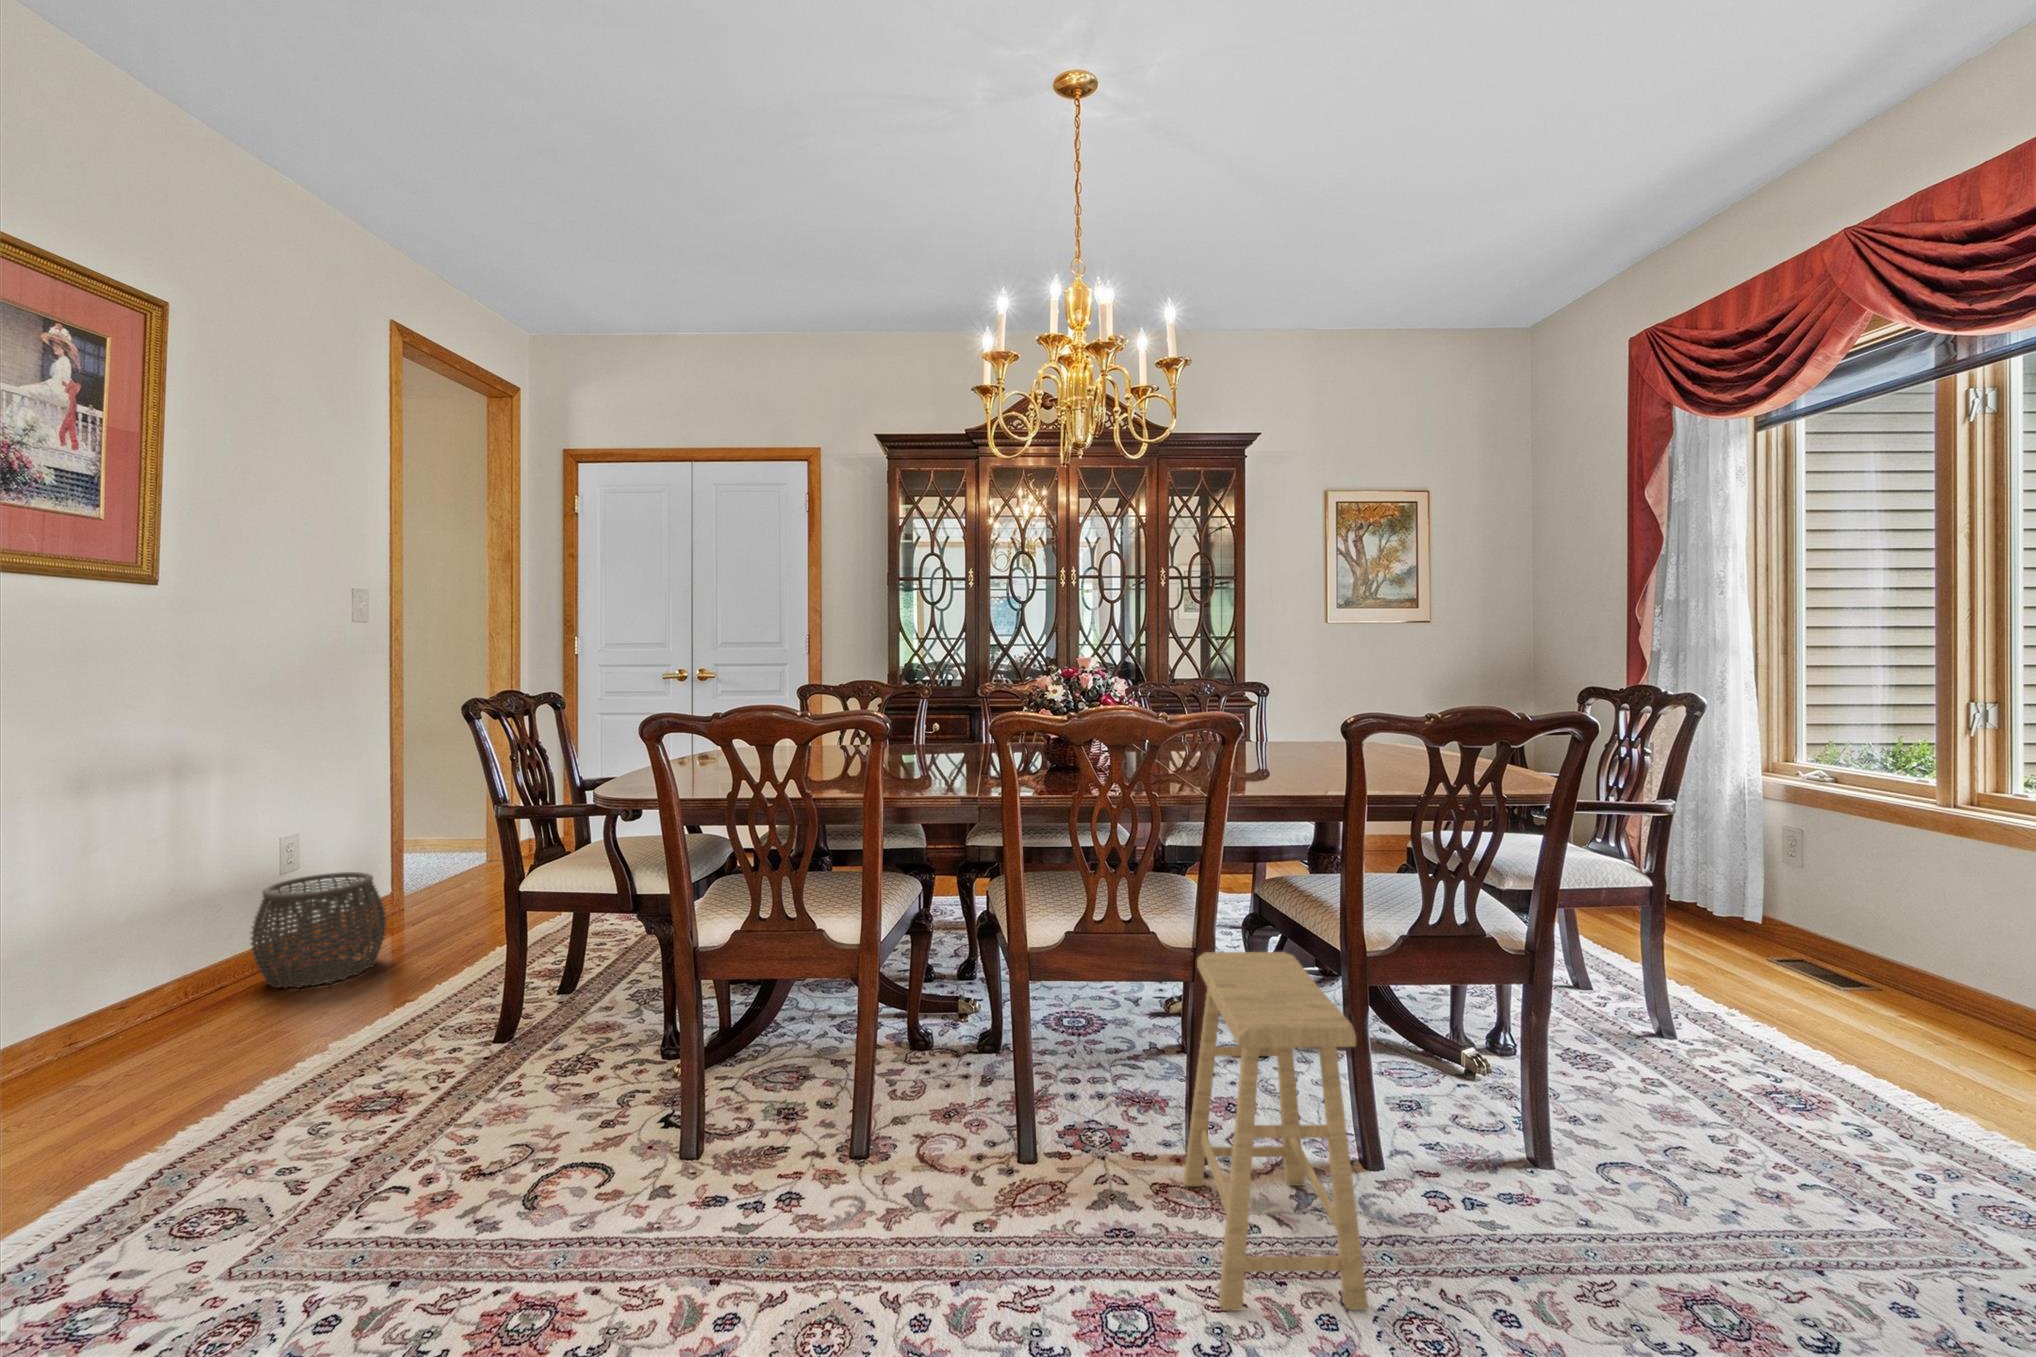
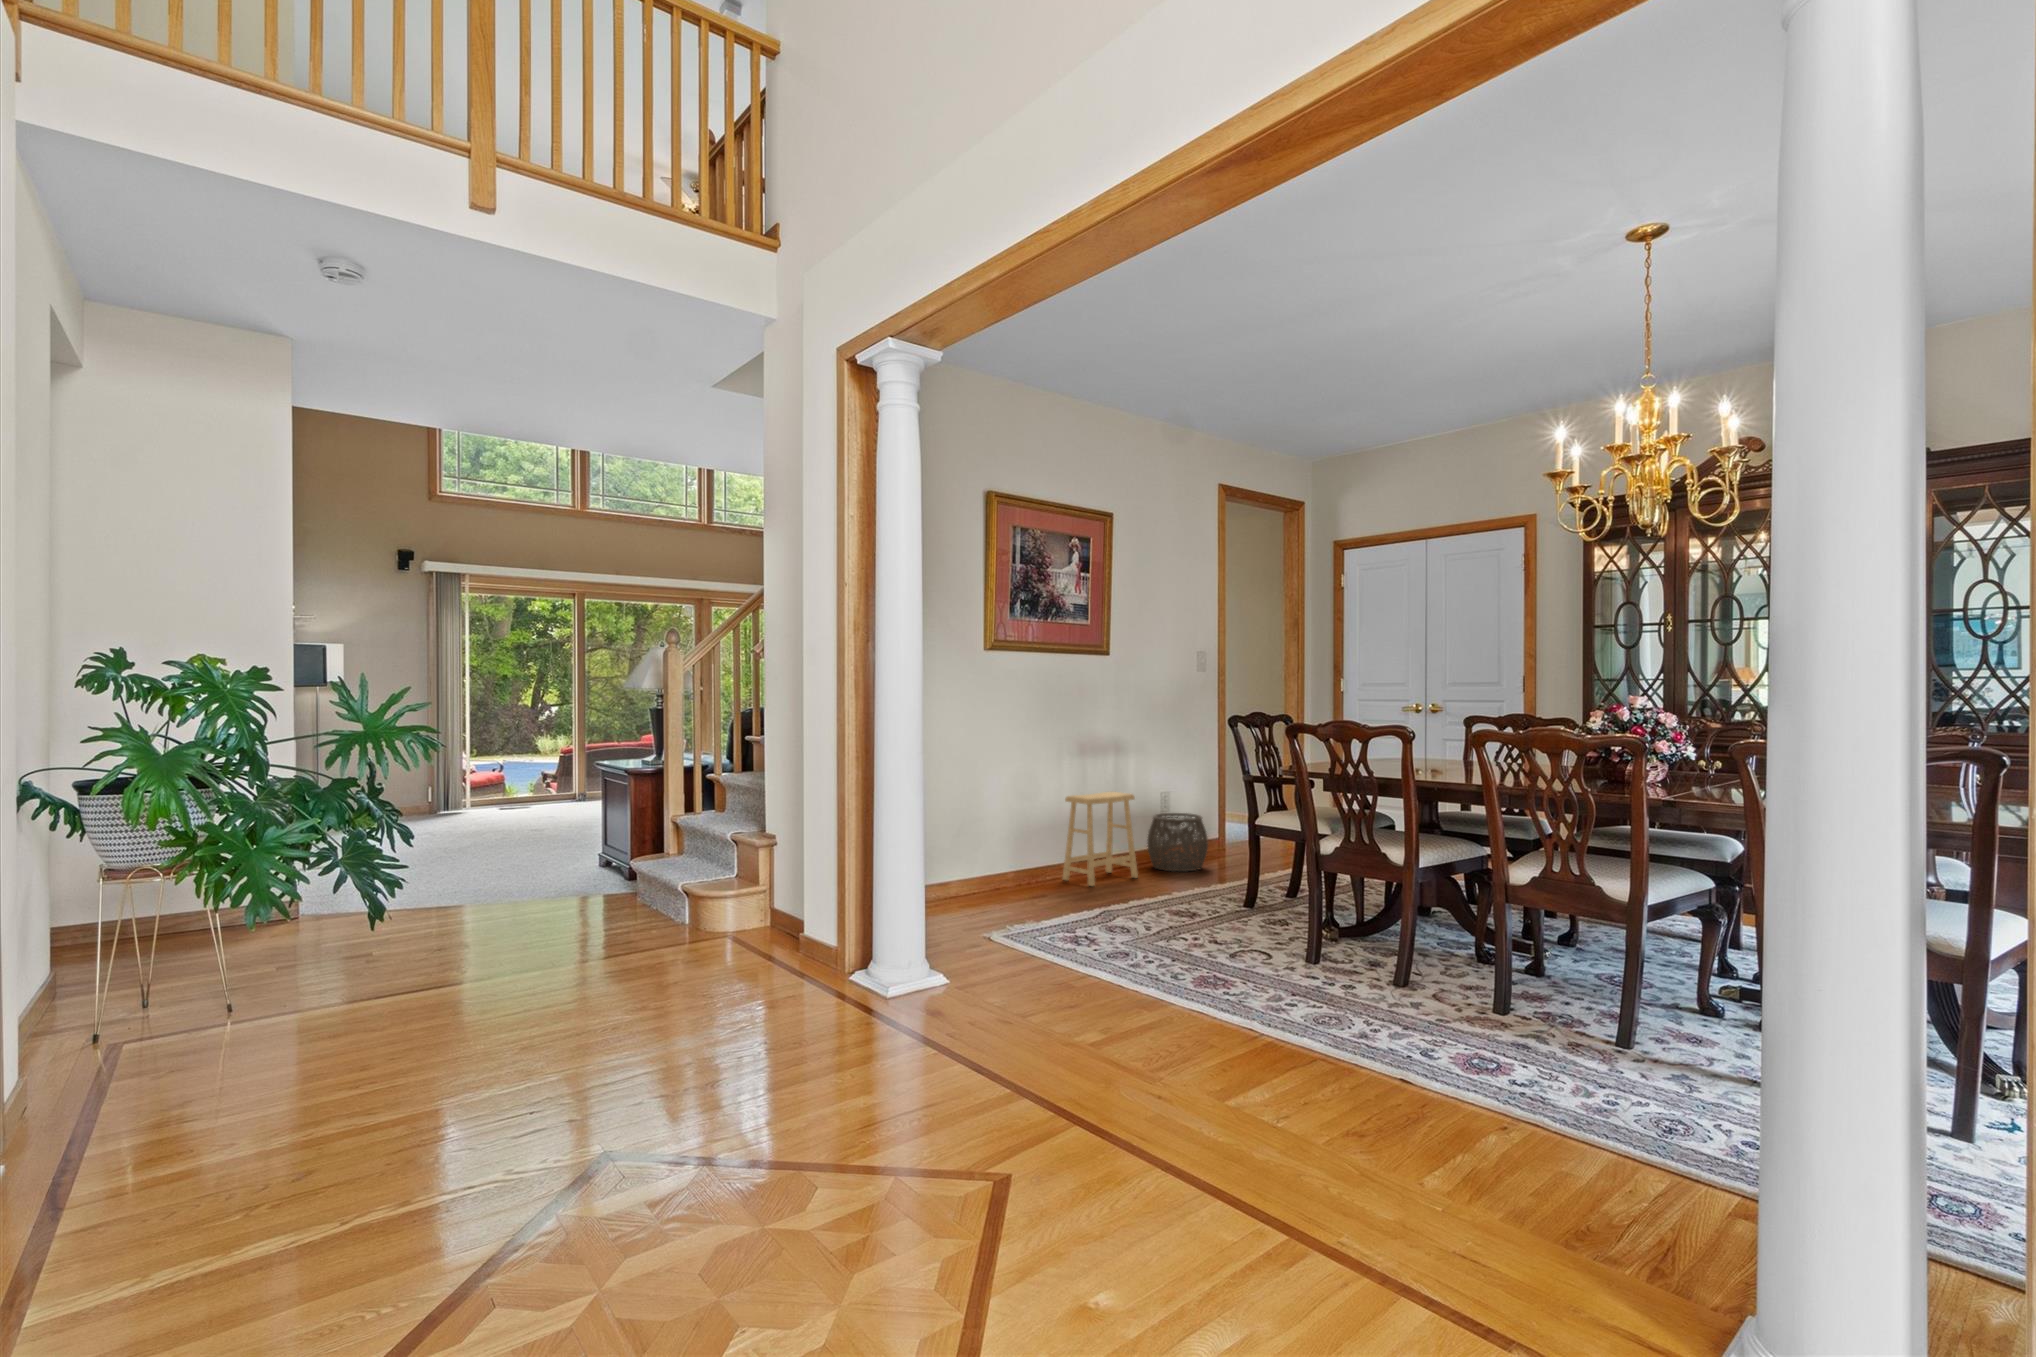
footstool: present [1184,952,1368,1311] -> present [1063,792,1138,886]

